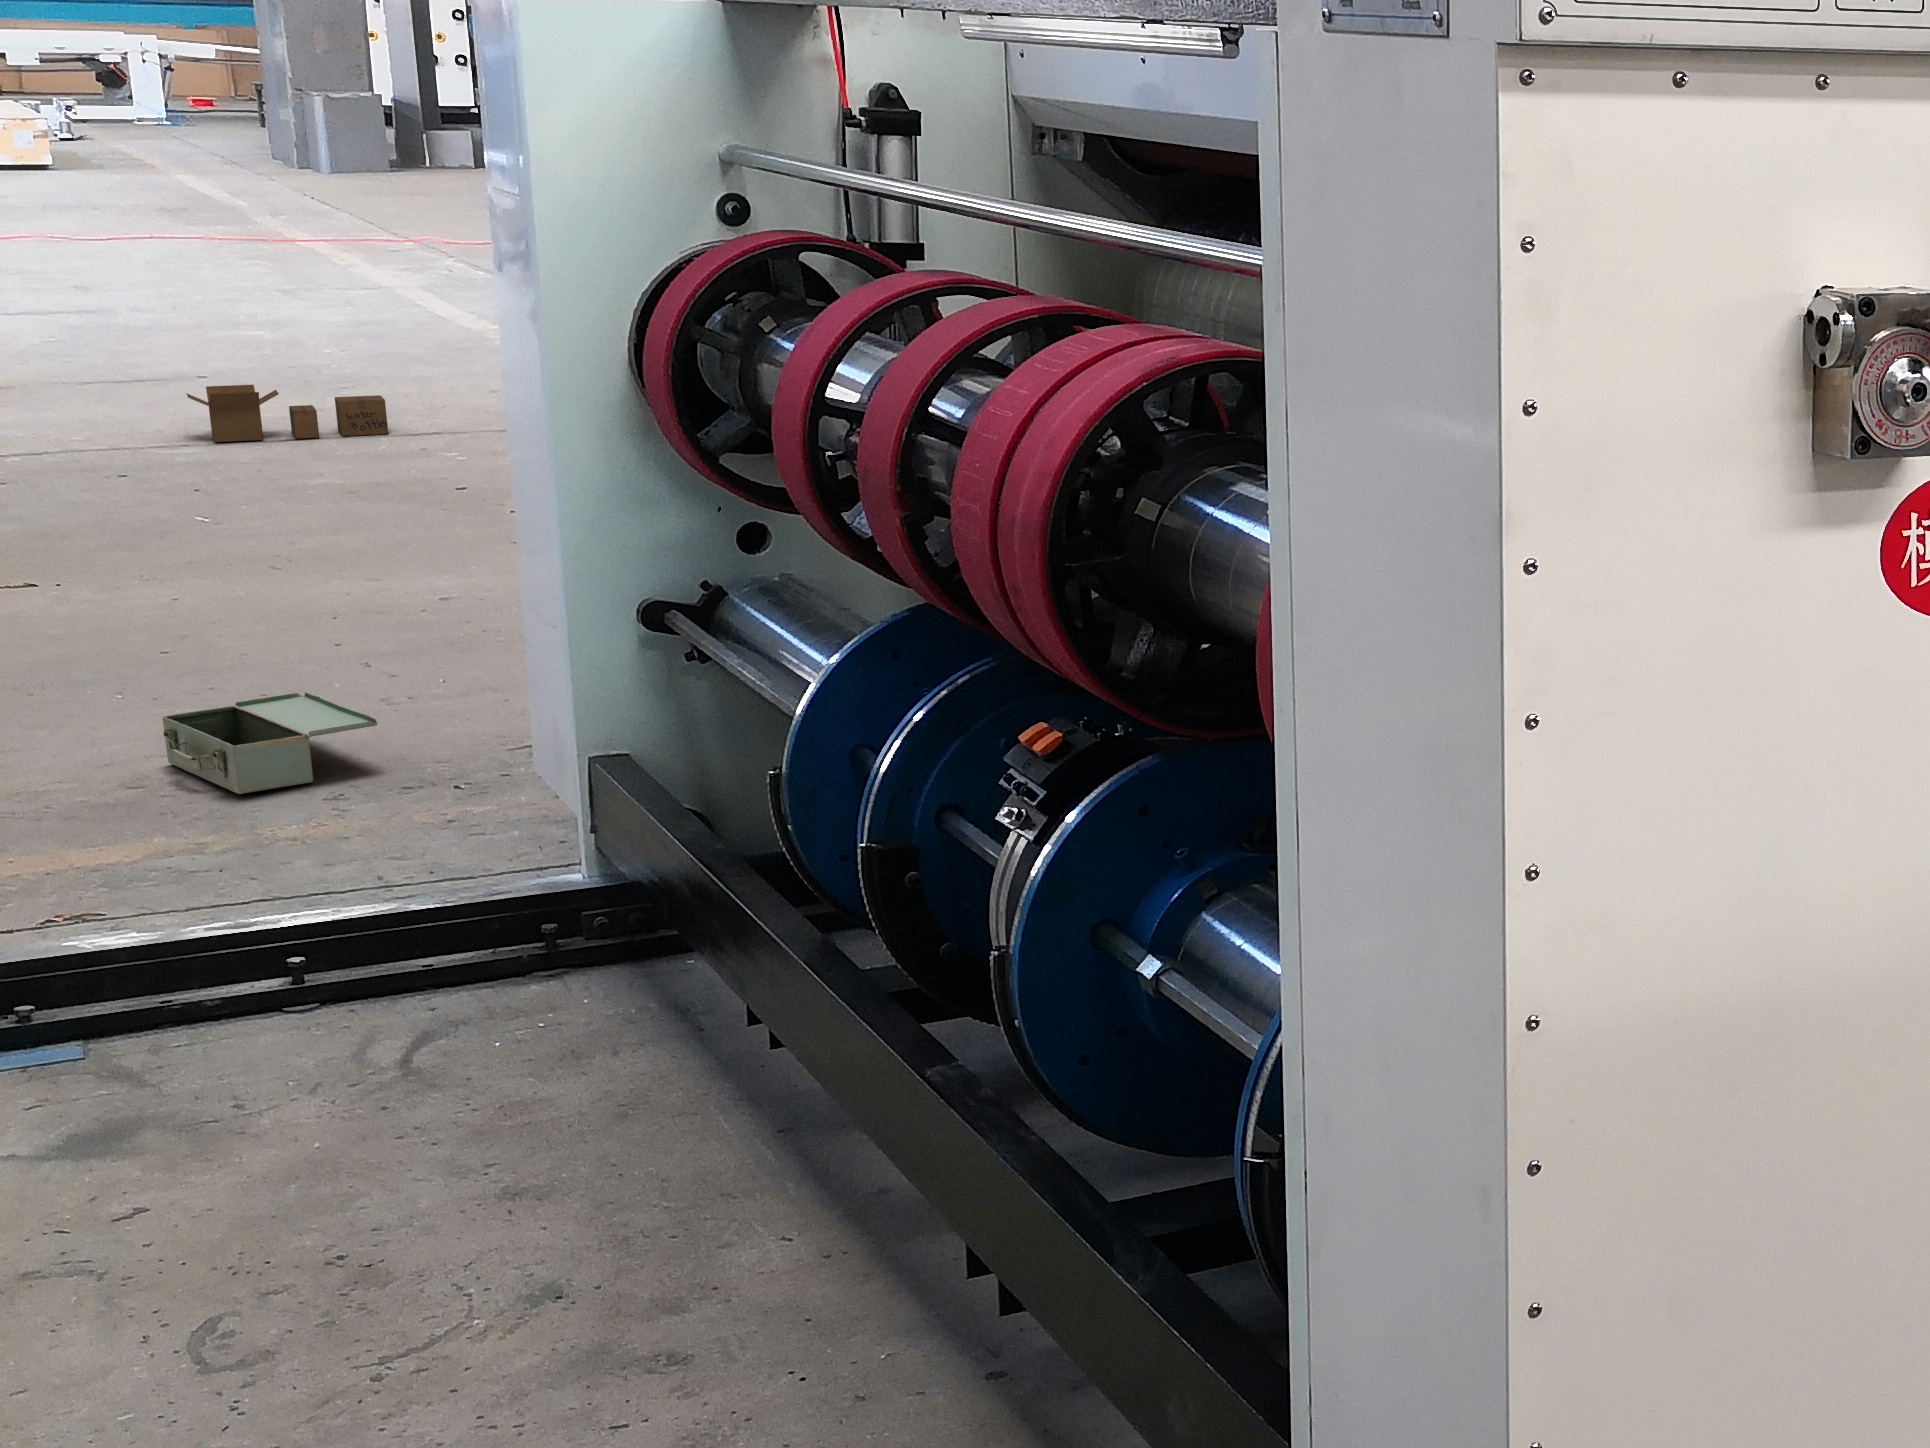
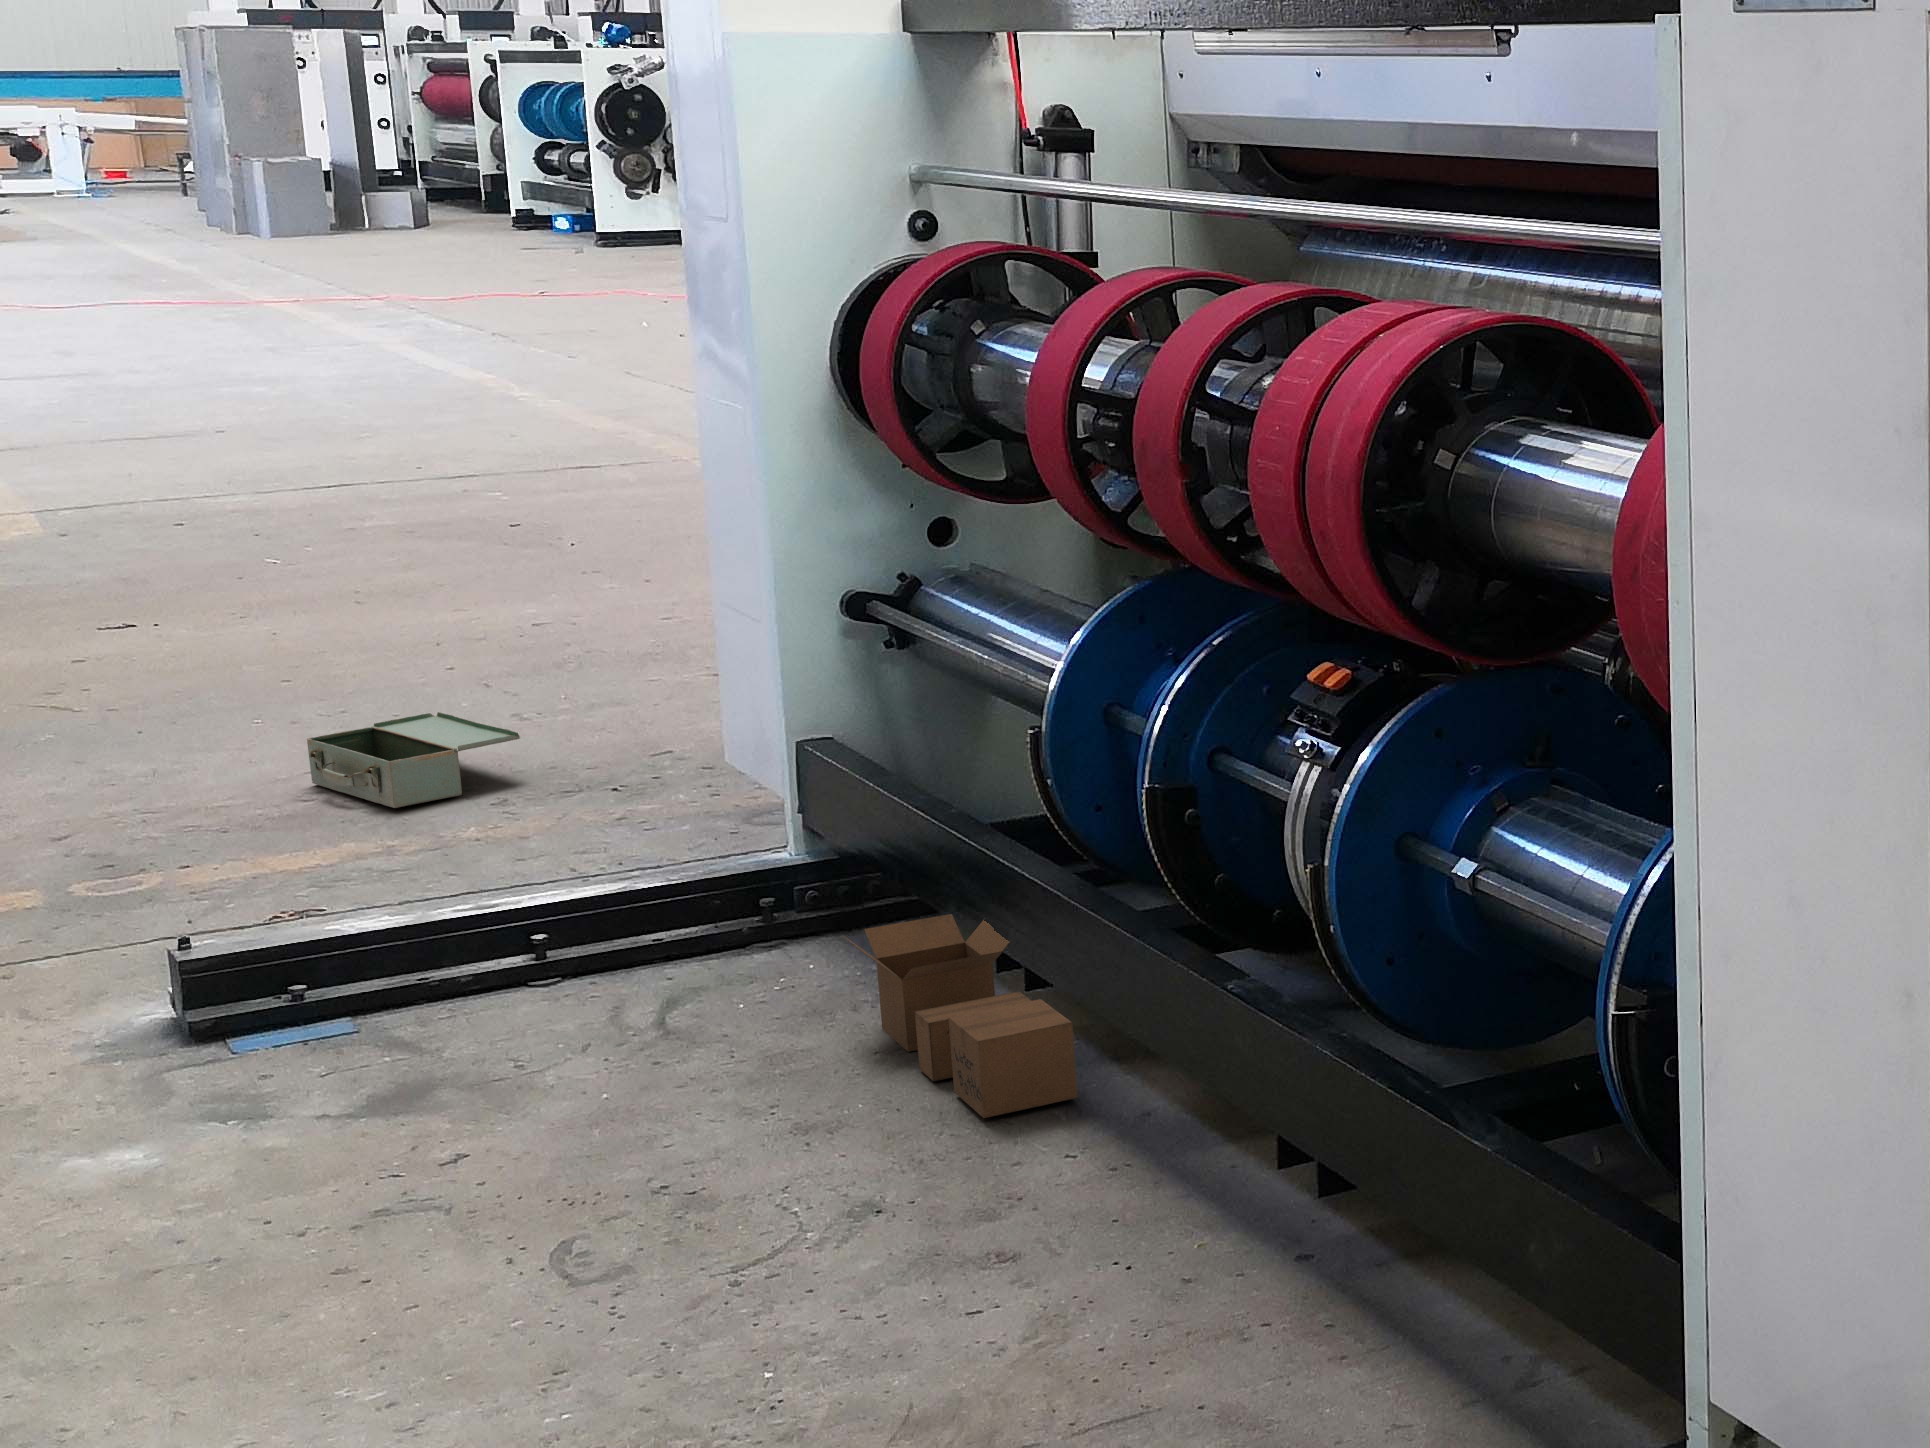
cardboard box: present [186,385,388,442] -> present [842,914,1077,1118]

